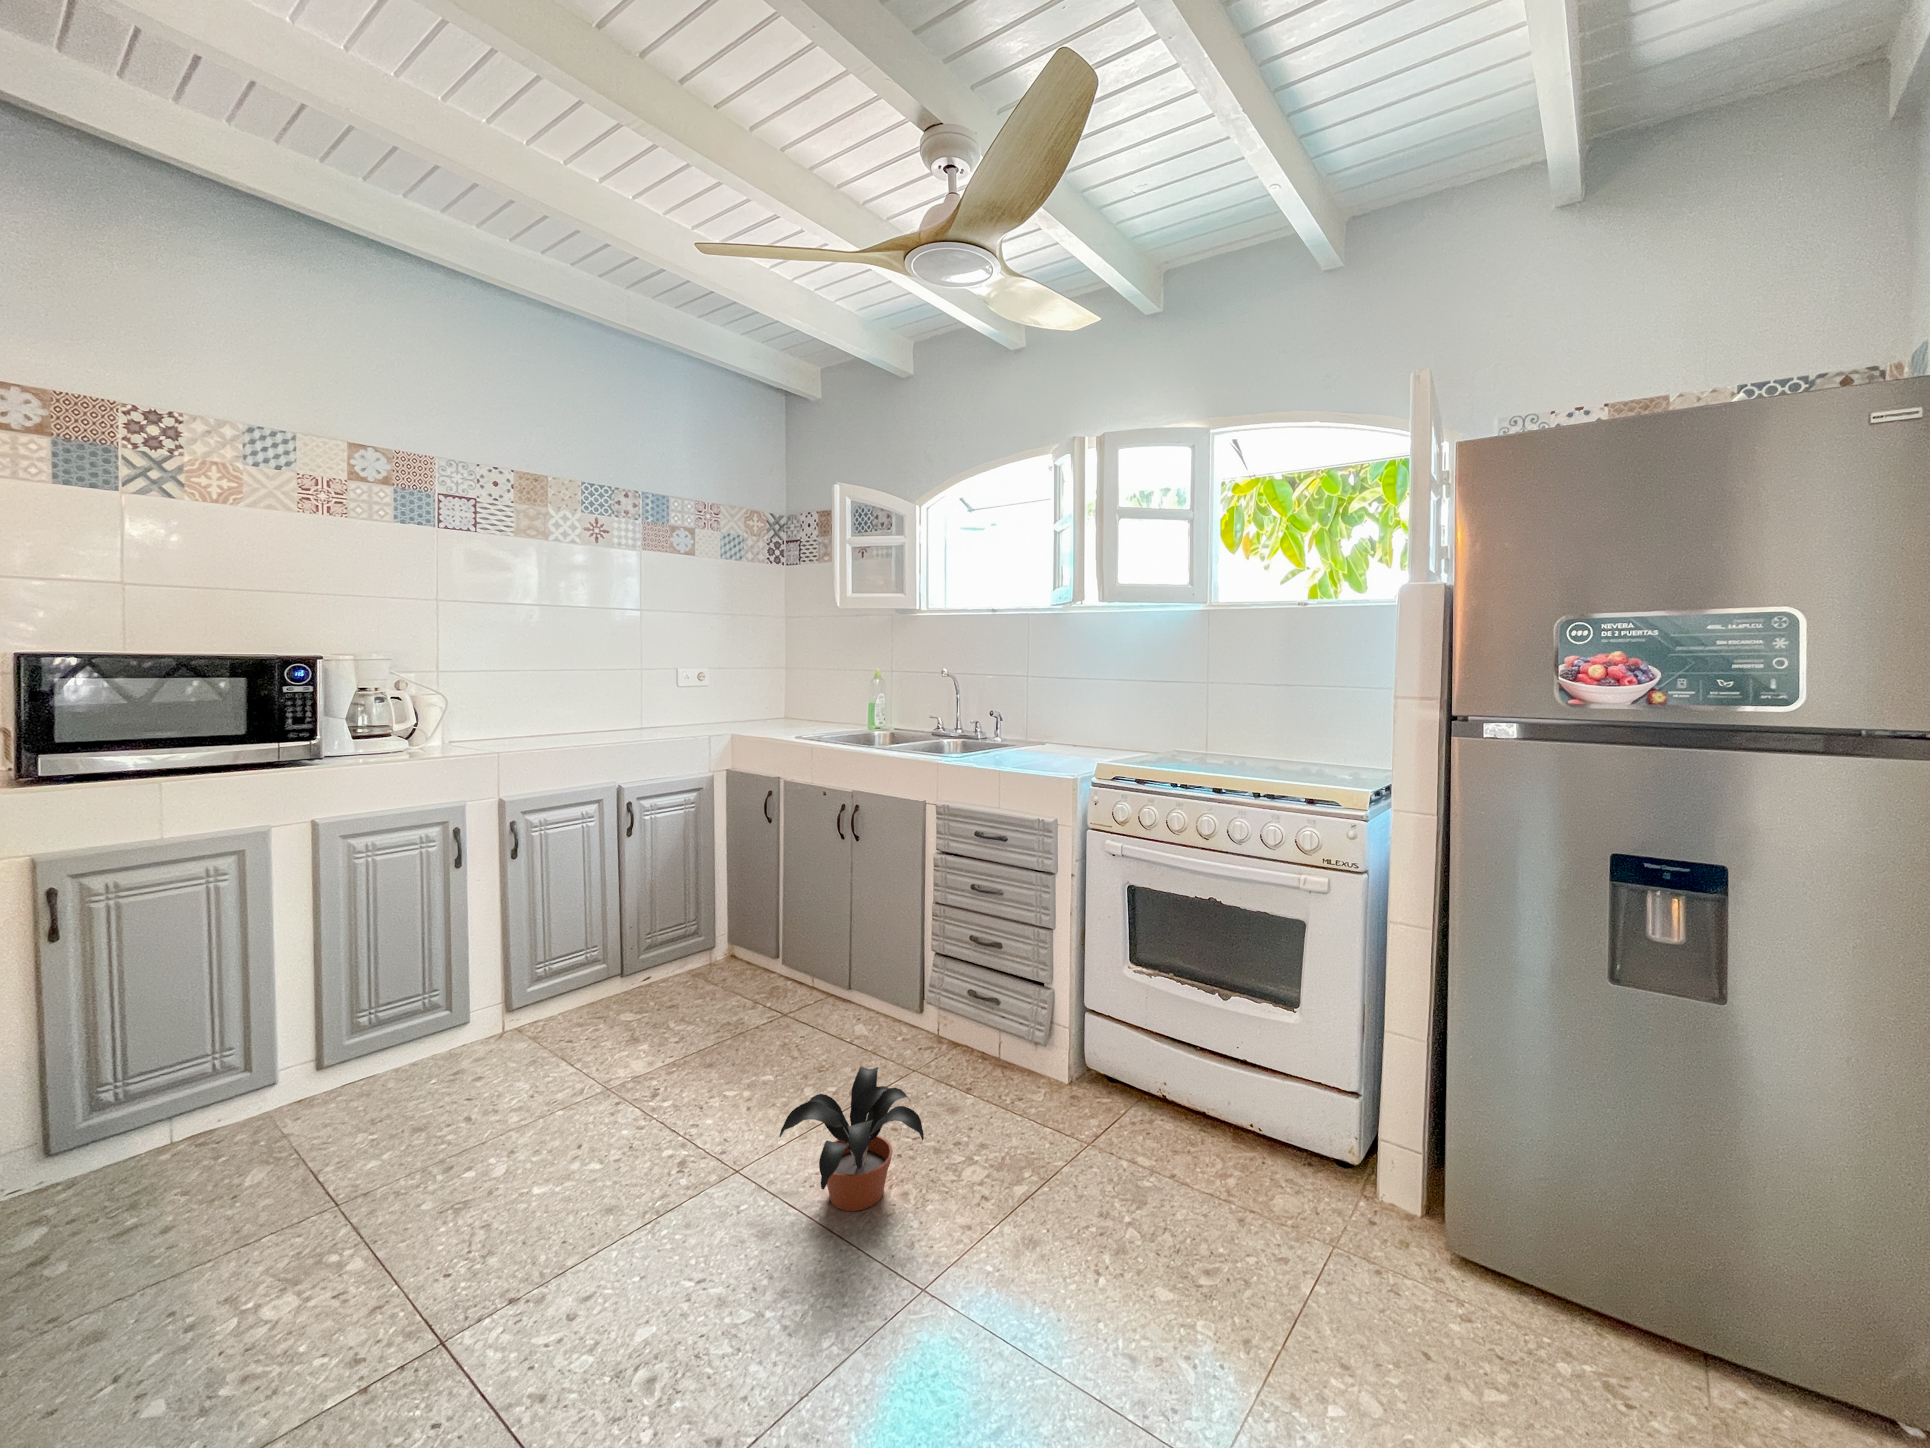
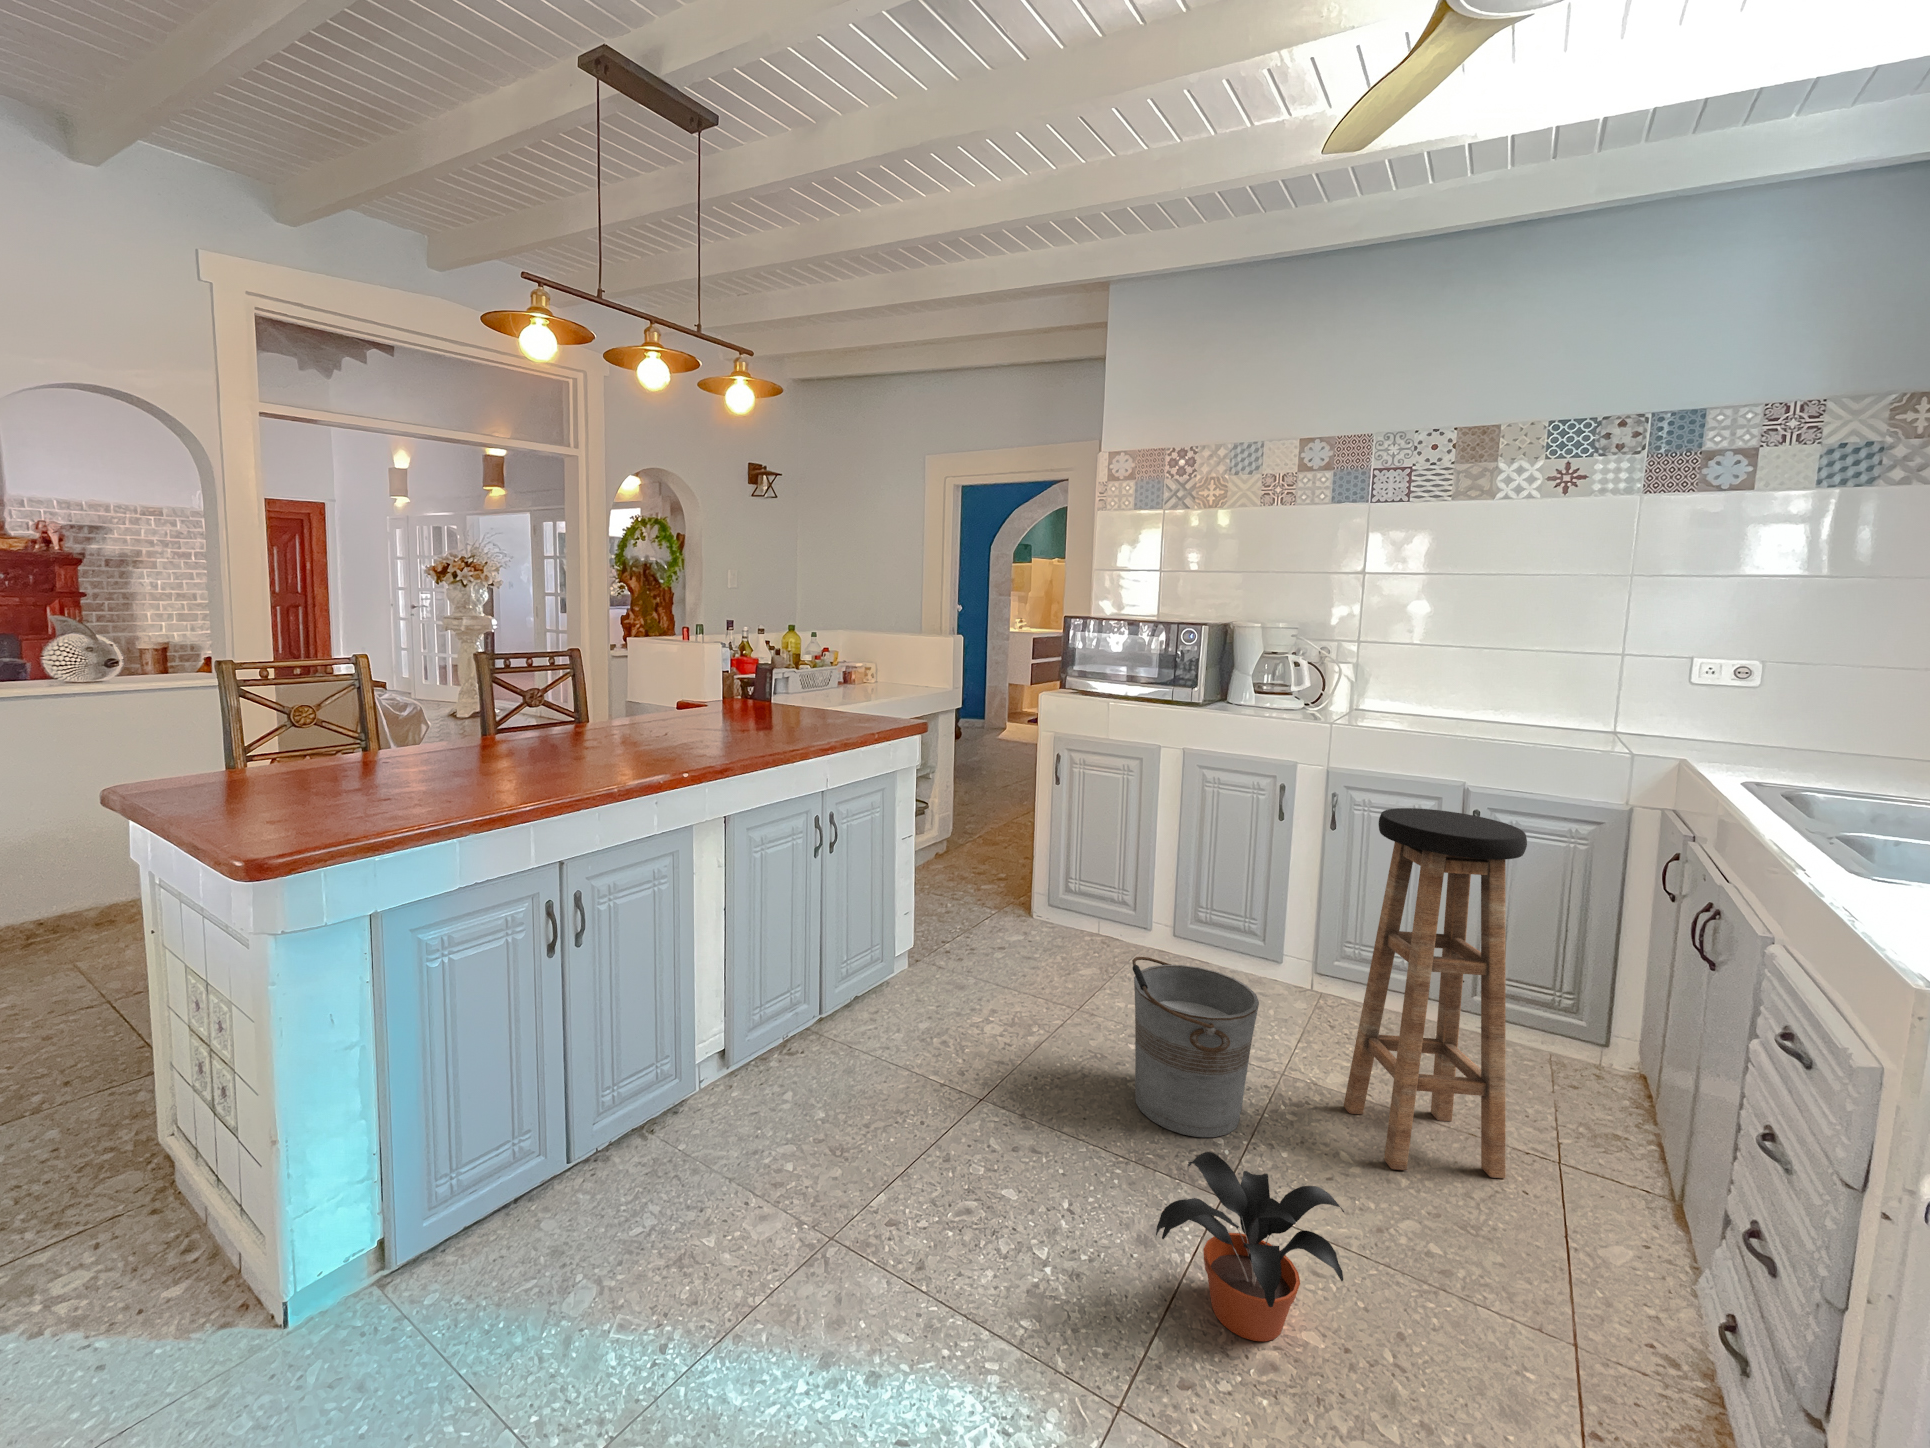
bar stool: none [673,793,788,1076] -> present [1344,808,1527,1178]
bucket: none [517,1008,679,1194] -> present [1132,957,1259,1137]

